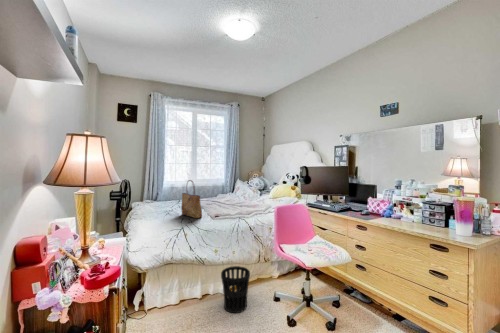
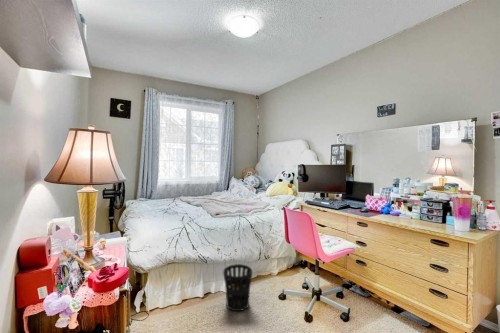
tote bag: present [181,180,202,218] -> none [180,178,201,217]

